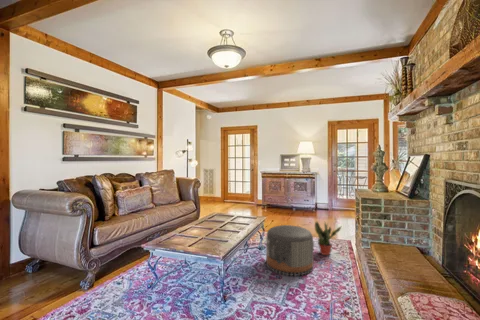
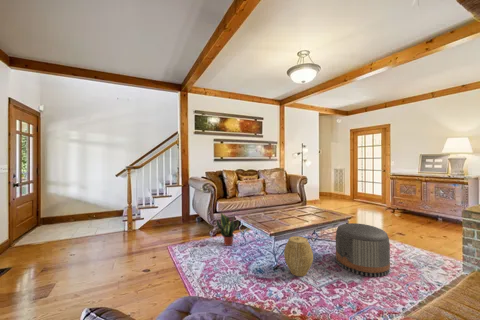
potted plant: present [315,222,341,255] -> present [217,213,238,246]
woven basket: none [233,252,266,299] -> present [284,236,313,276]

